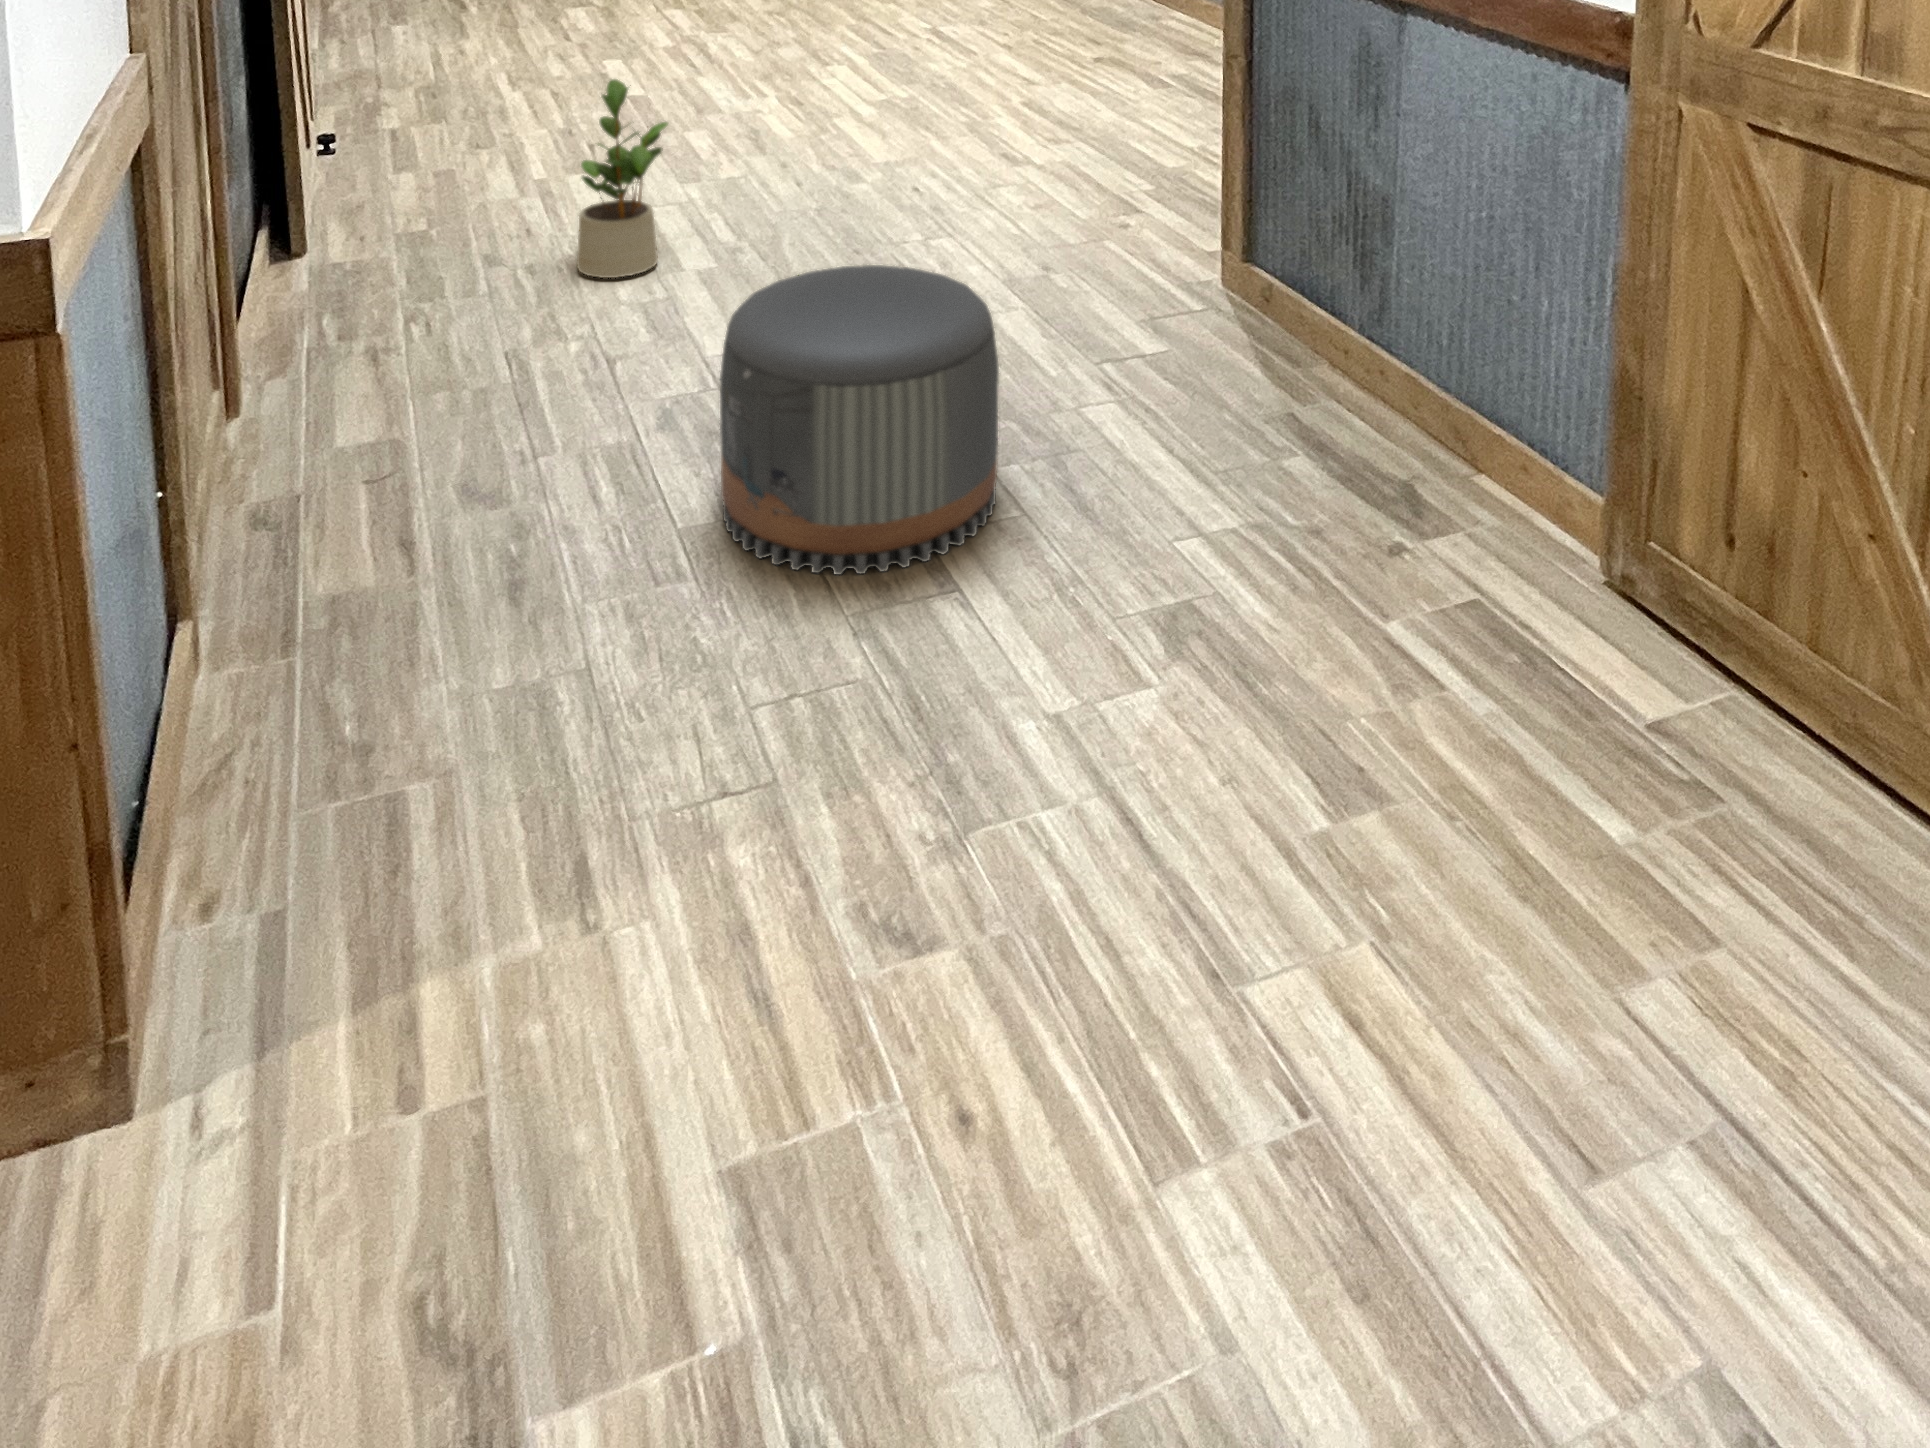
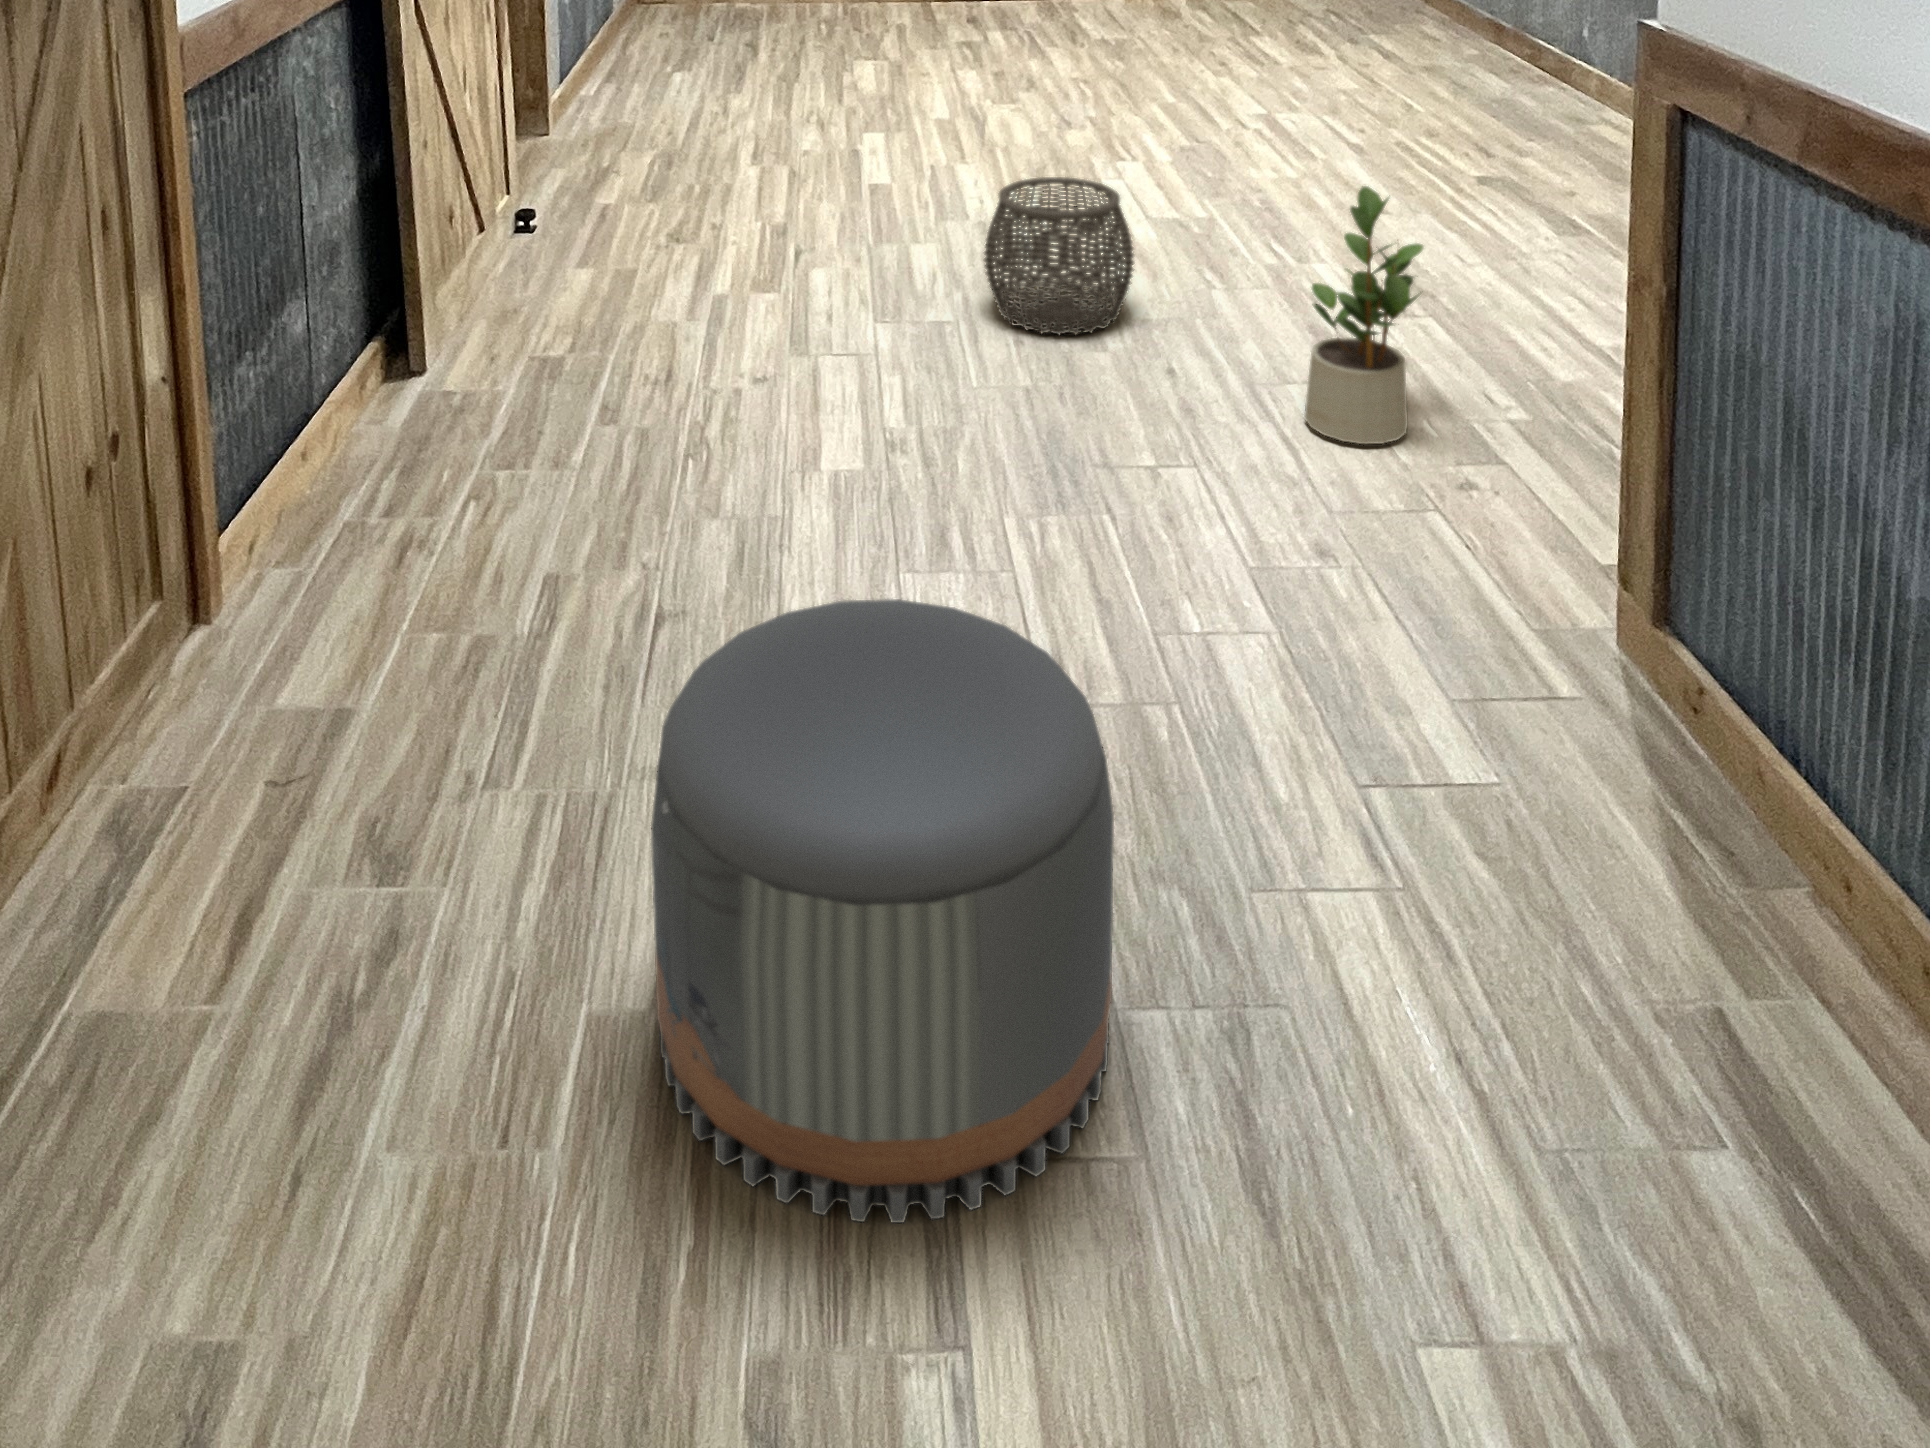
woven basket: none [764,62,879,176] -> present [984,177,1134,335]
potted plant: present [577,79,668,278] -> present [1304,186,1423,444]

